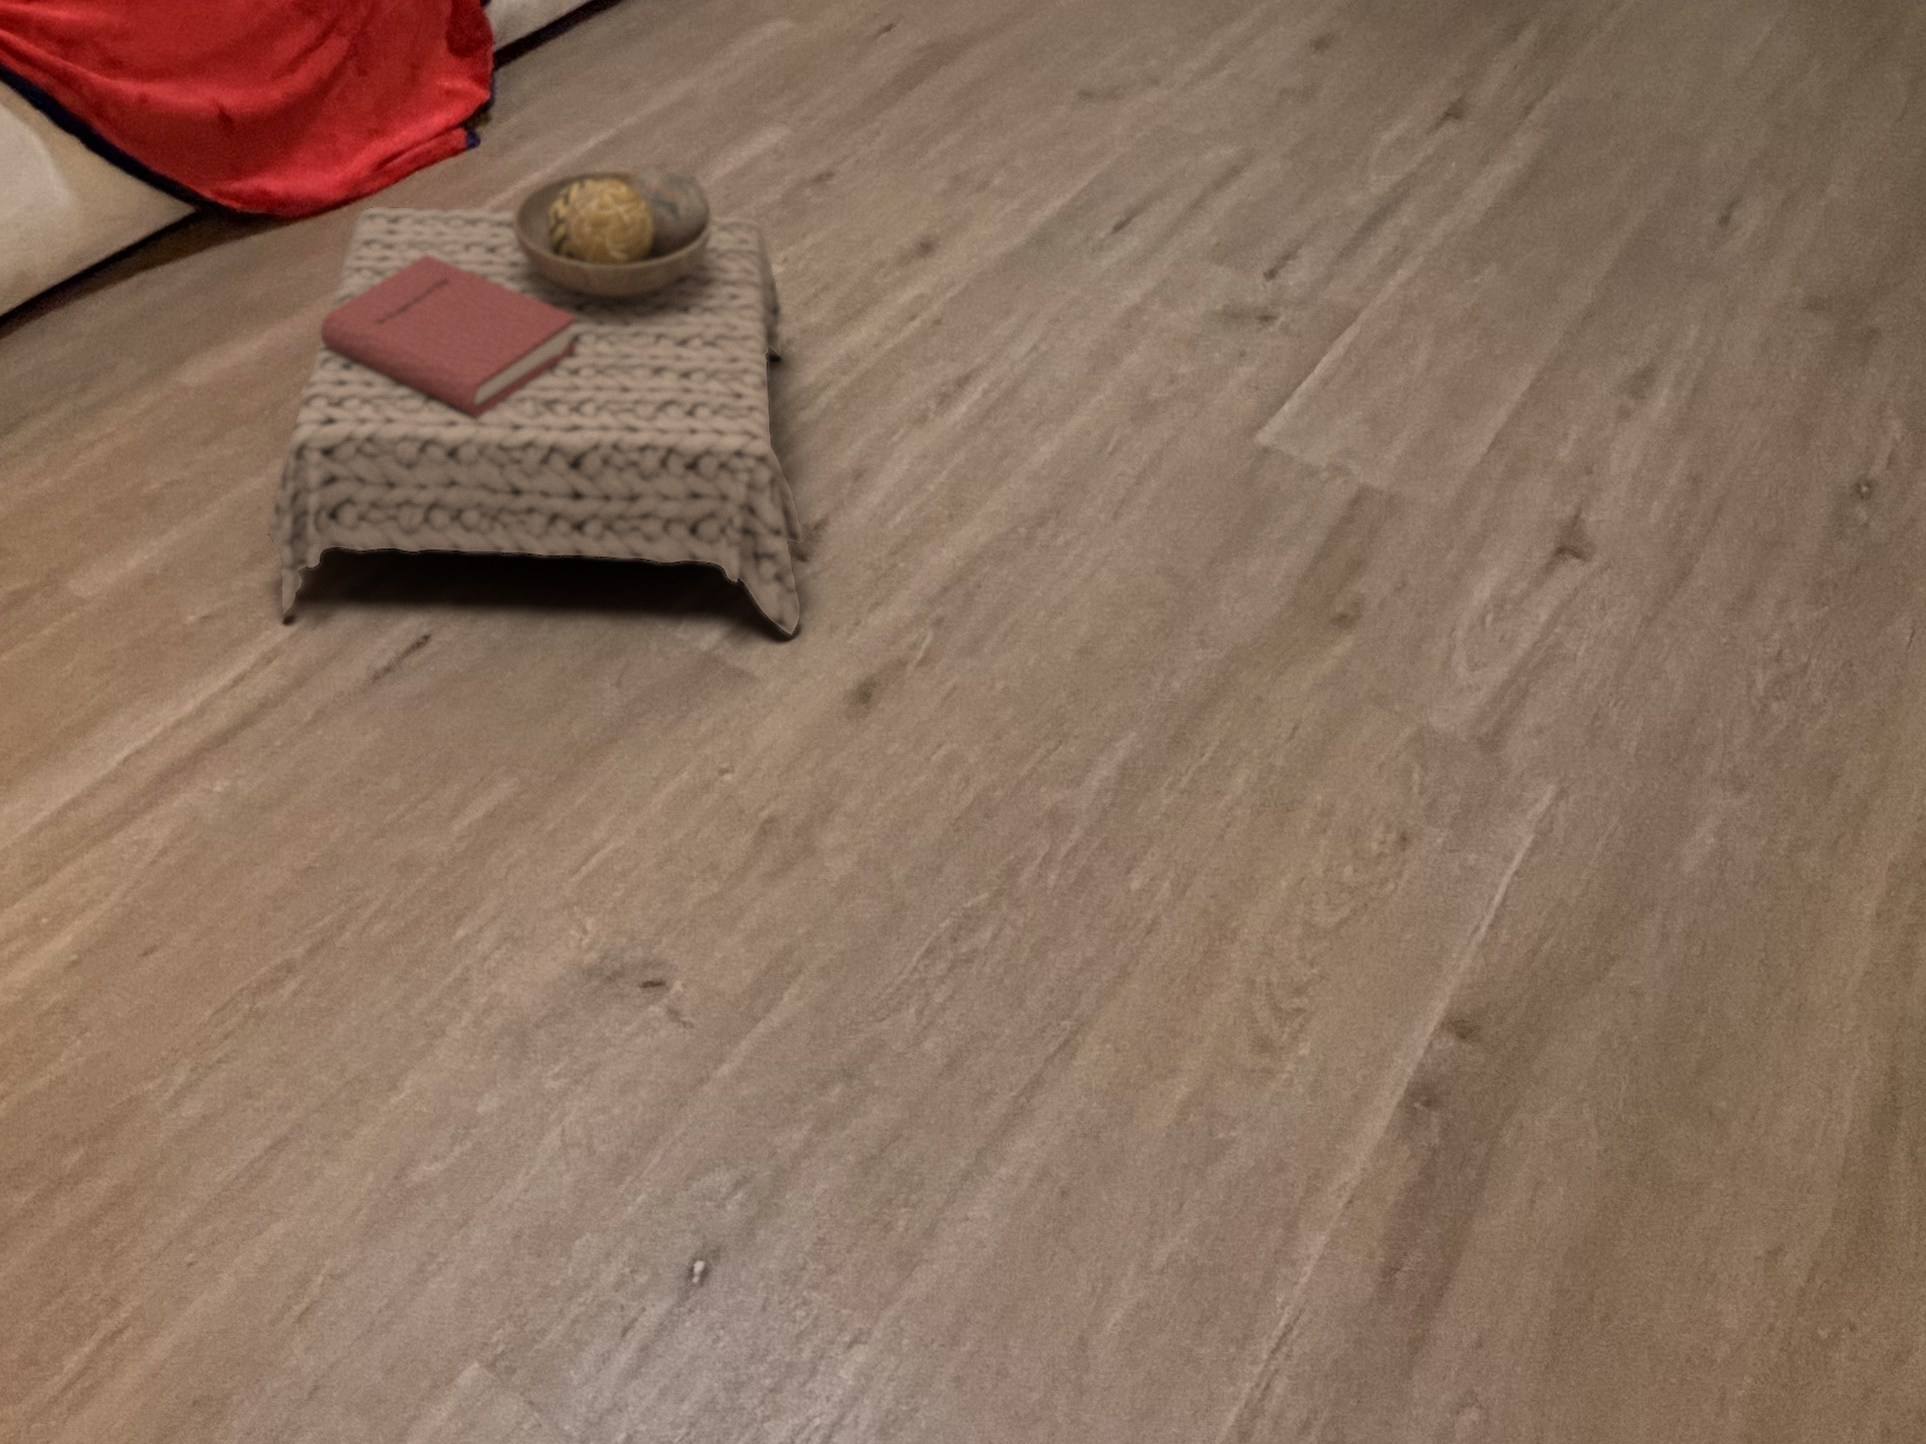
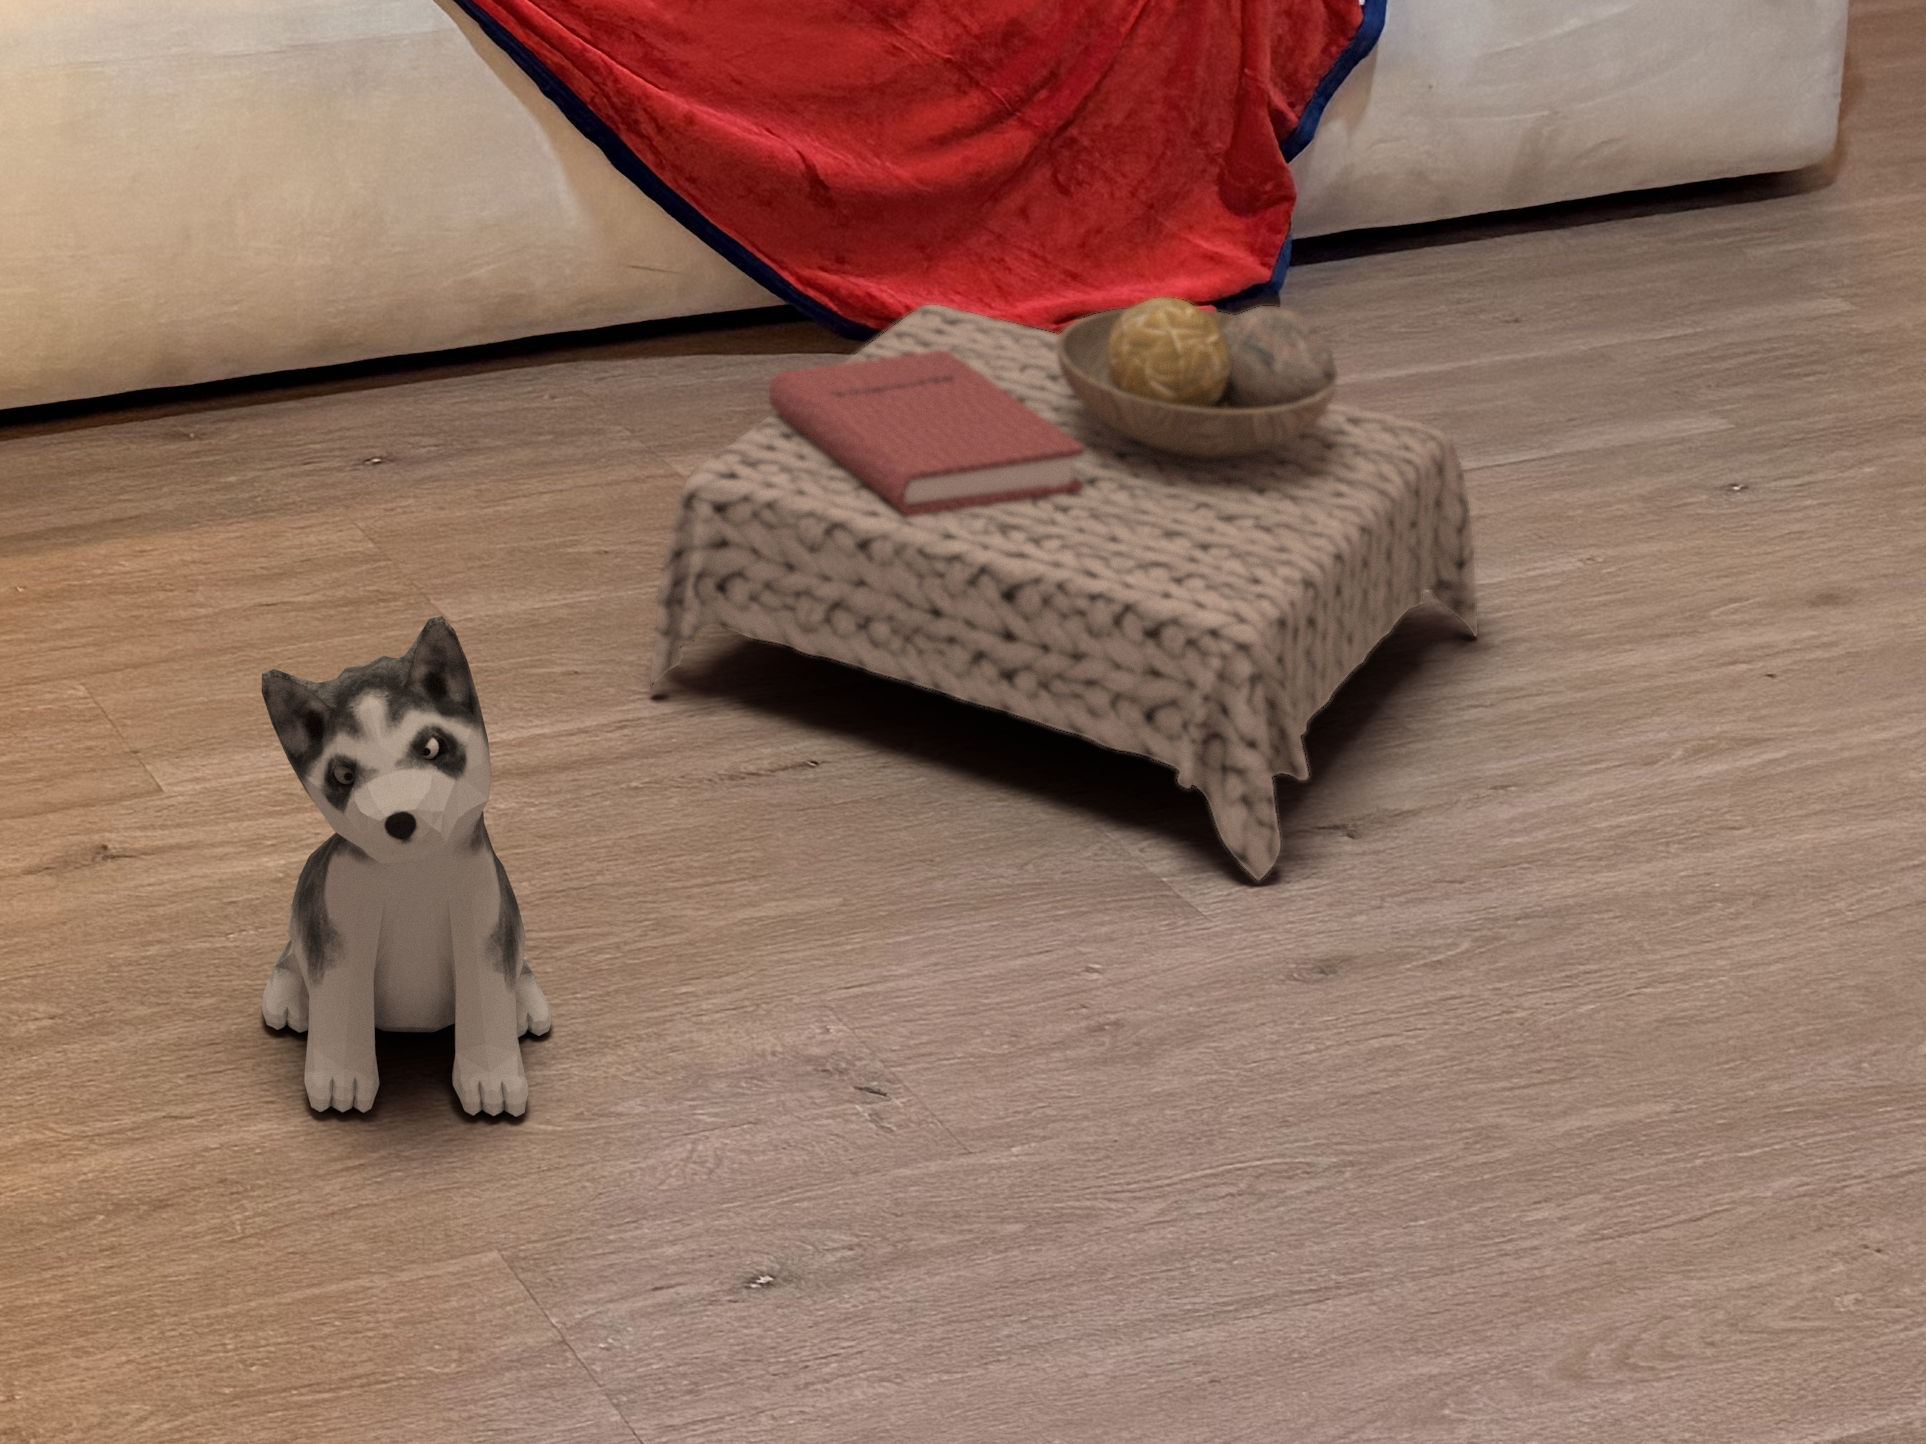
plush toy: none [134,720,423,1256] -> present [262,616,552,1117]

